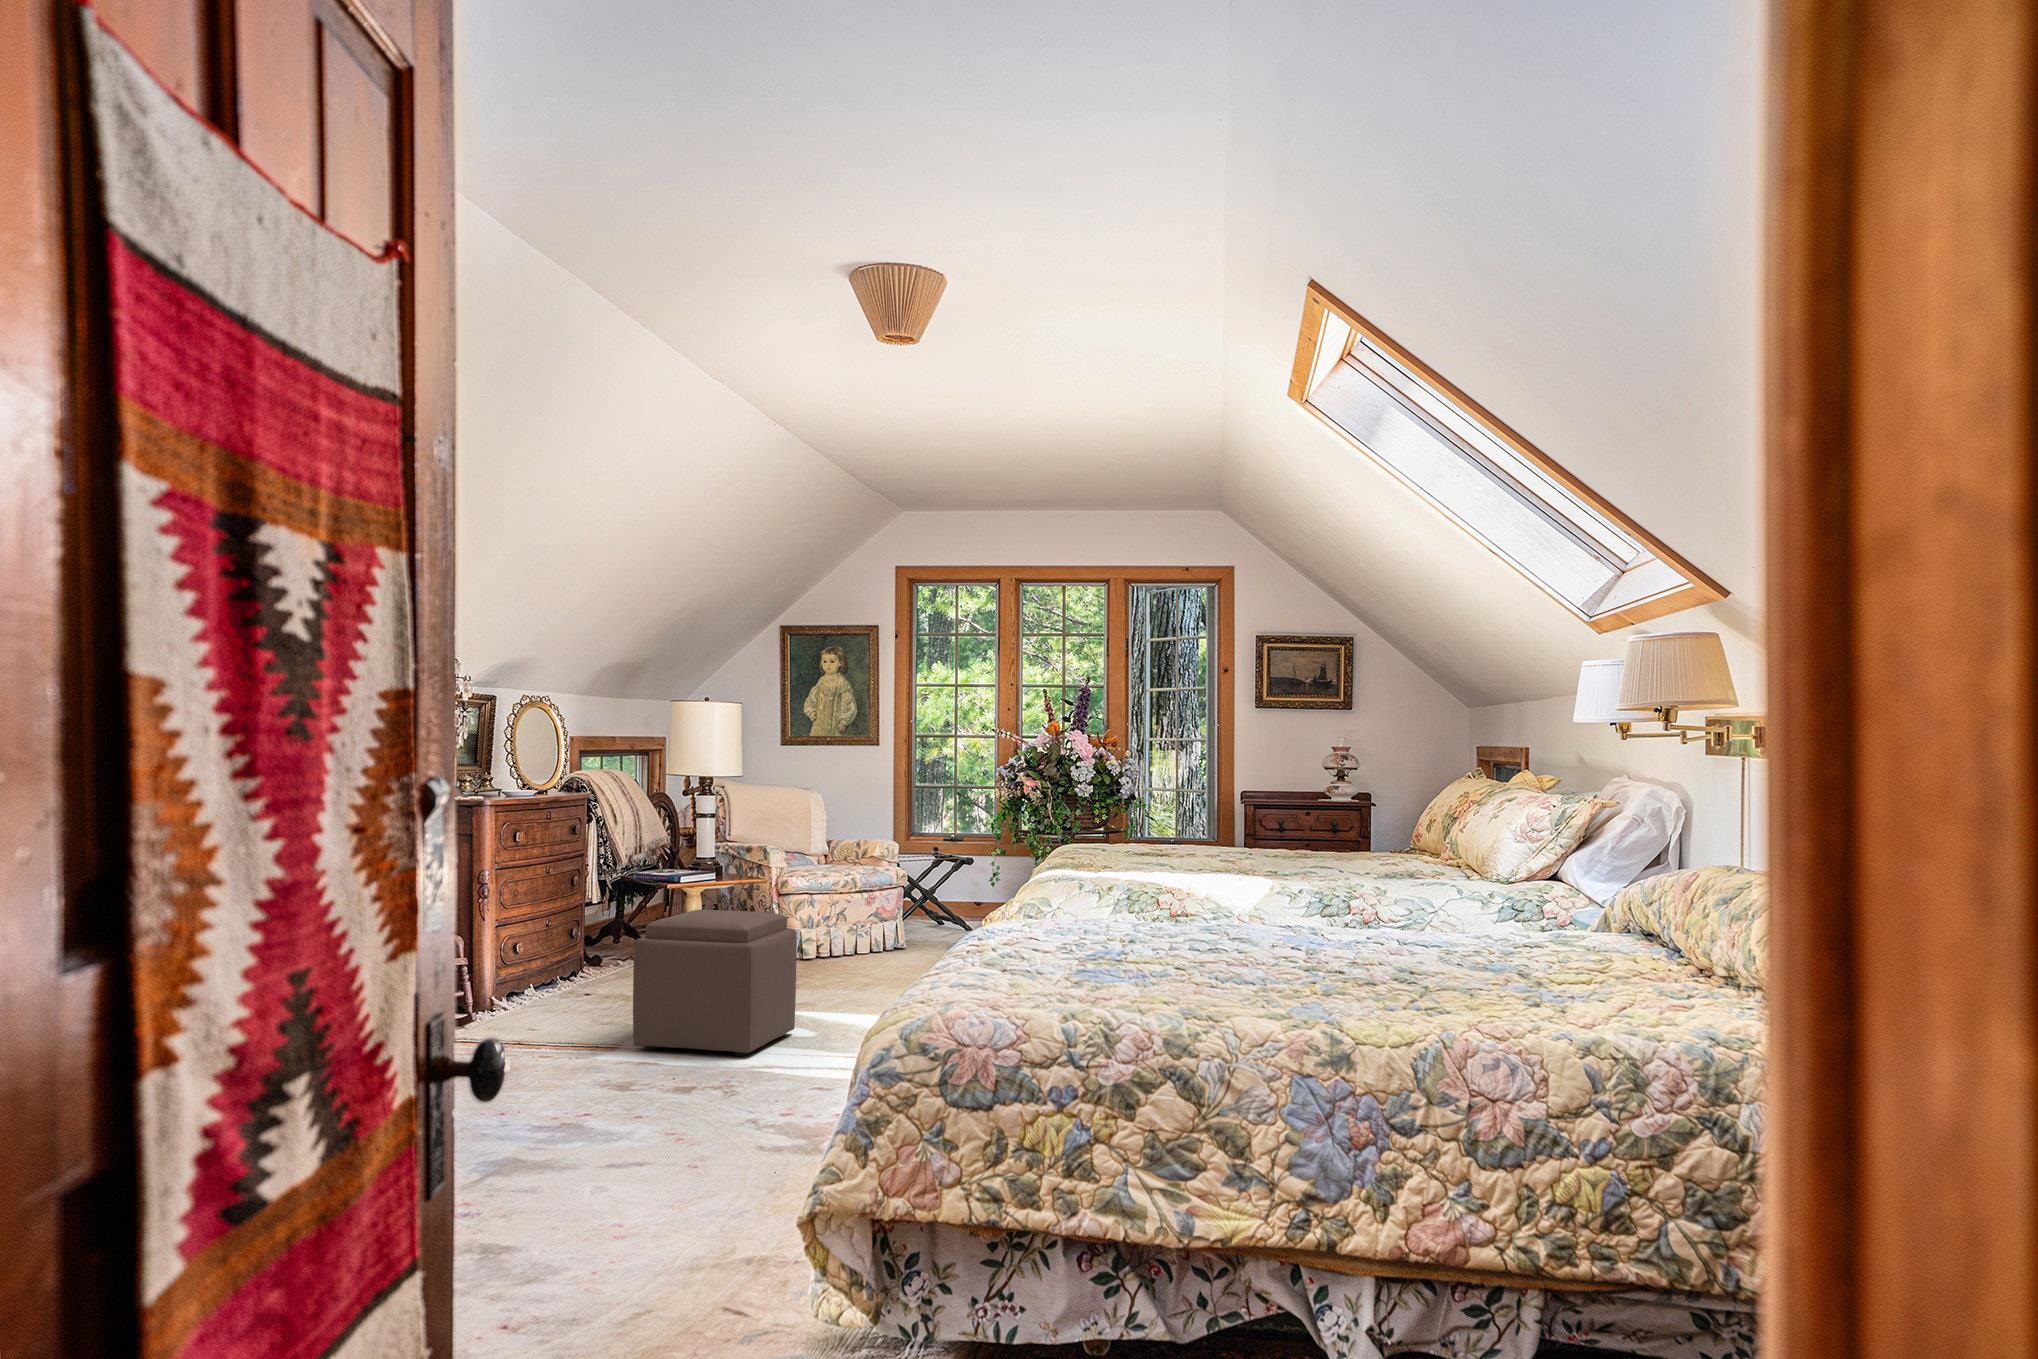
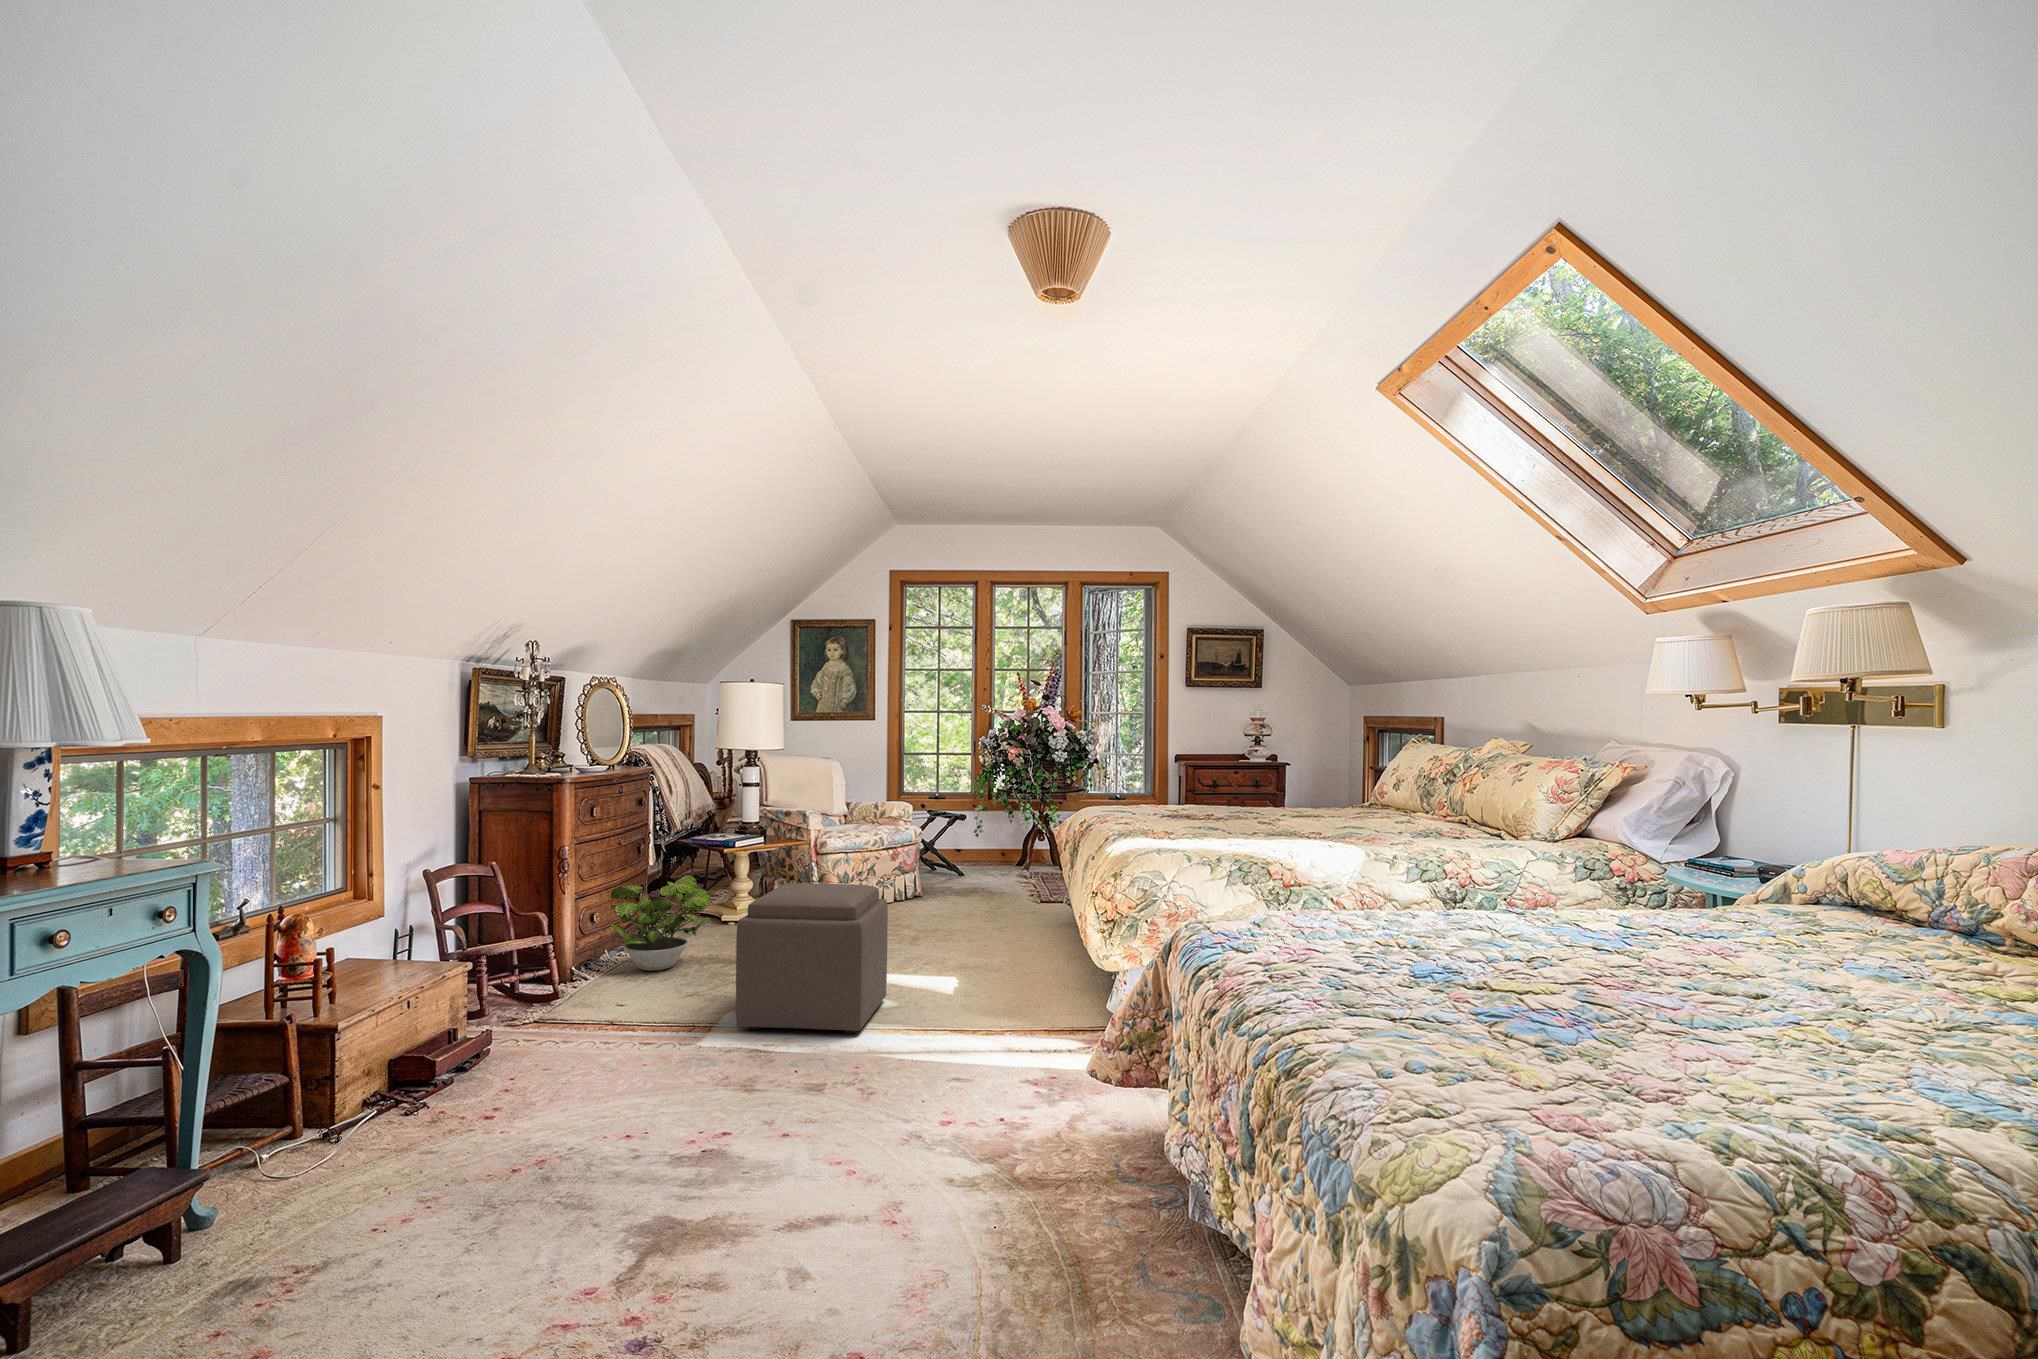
potted plant: none [532,905,635,1004] -> present [610,875,711,971]

